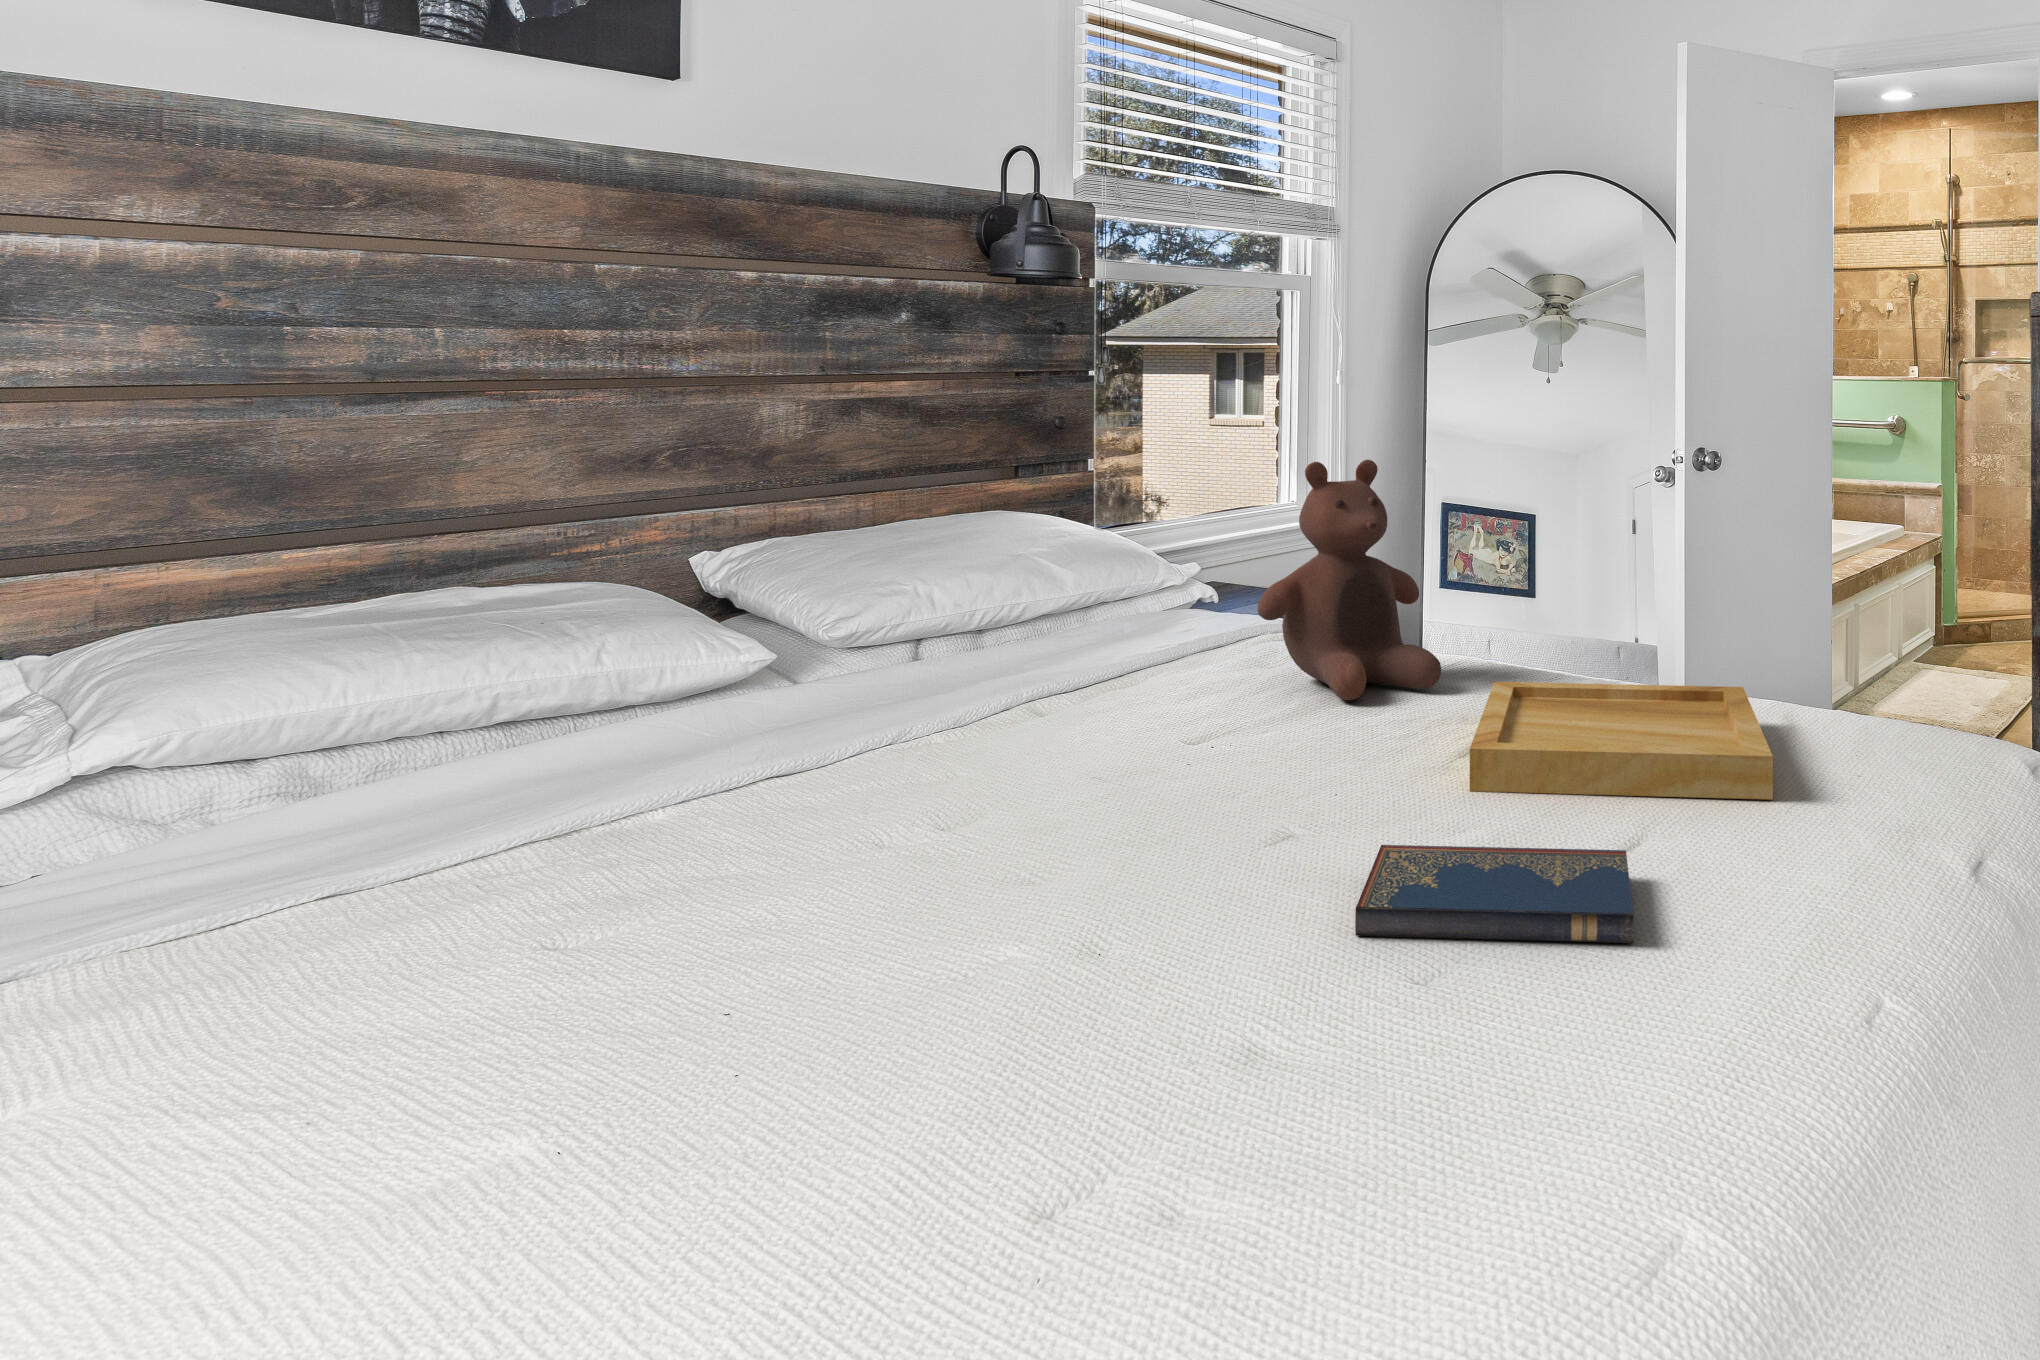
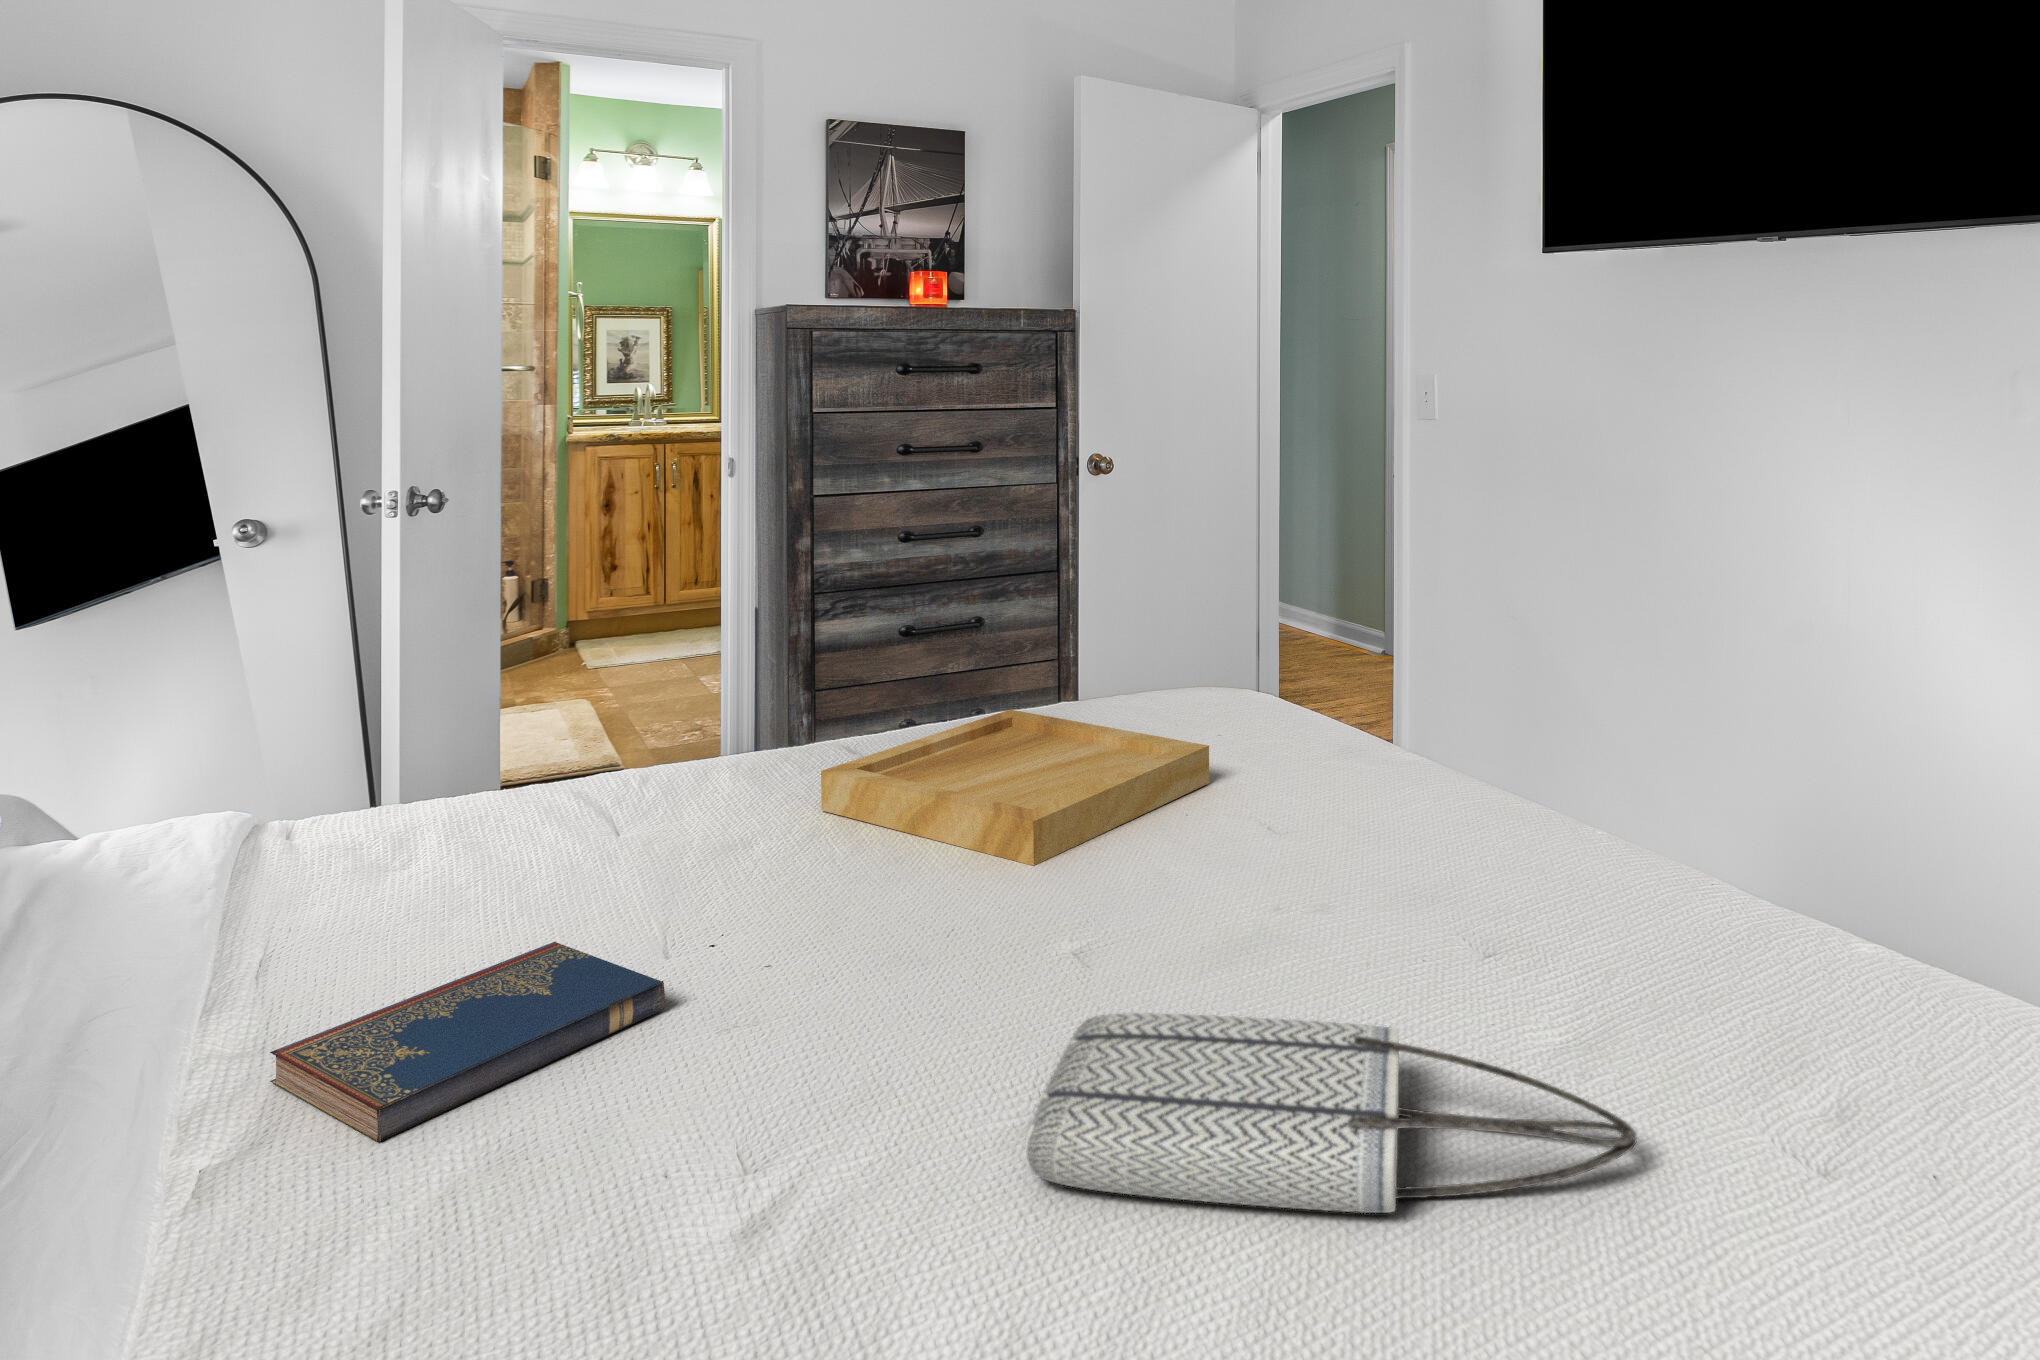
stuffed bear: present [1258,460,1441,700] -> none [453,540,685,853]
tote bag: none [879,839,1140,1082] -> present [1025,1013,1637,1213]
hardcover book: present [1355,845,1633,943] -> present [270,942,665,1142]

